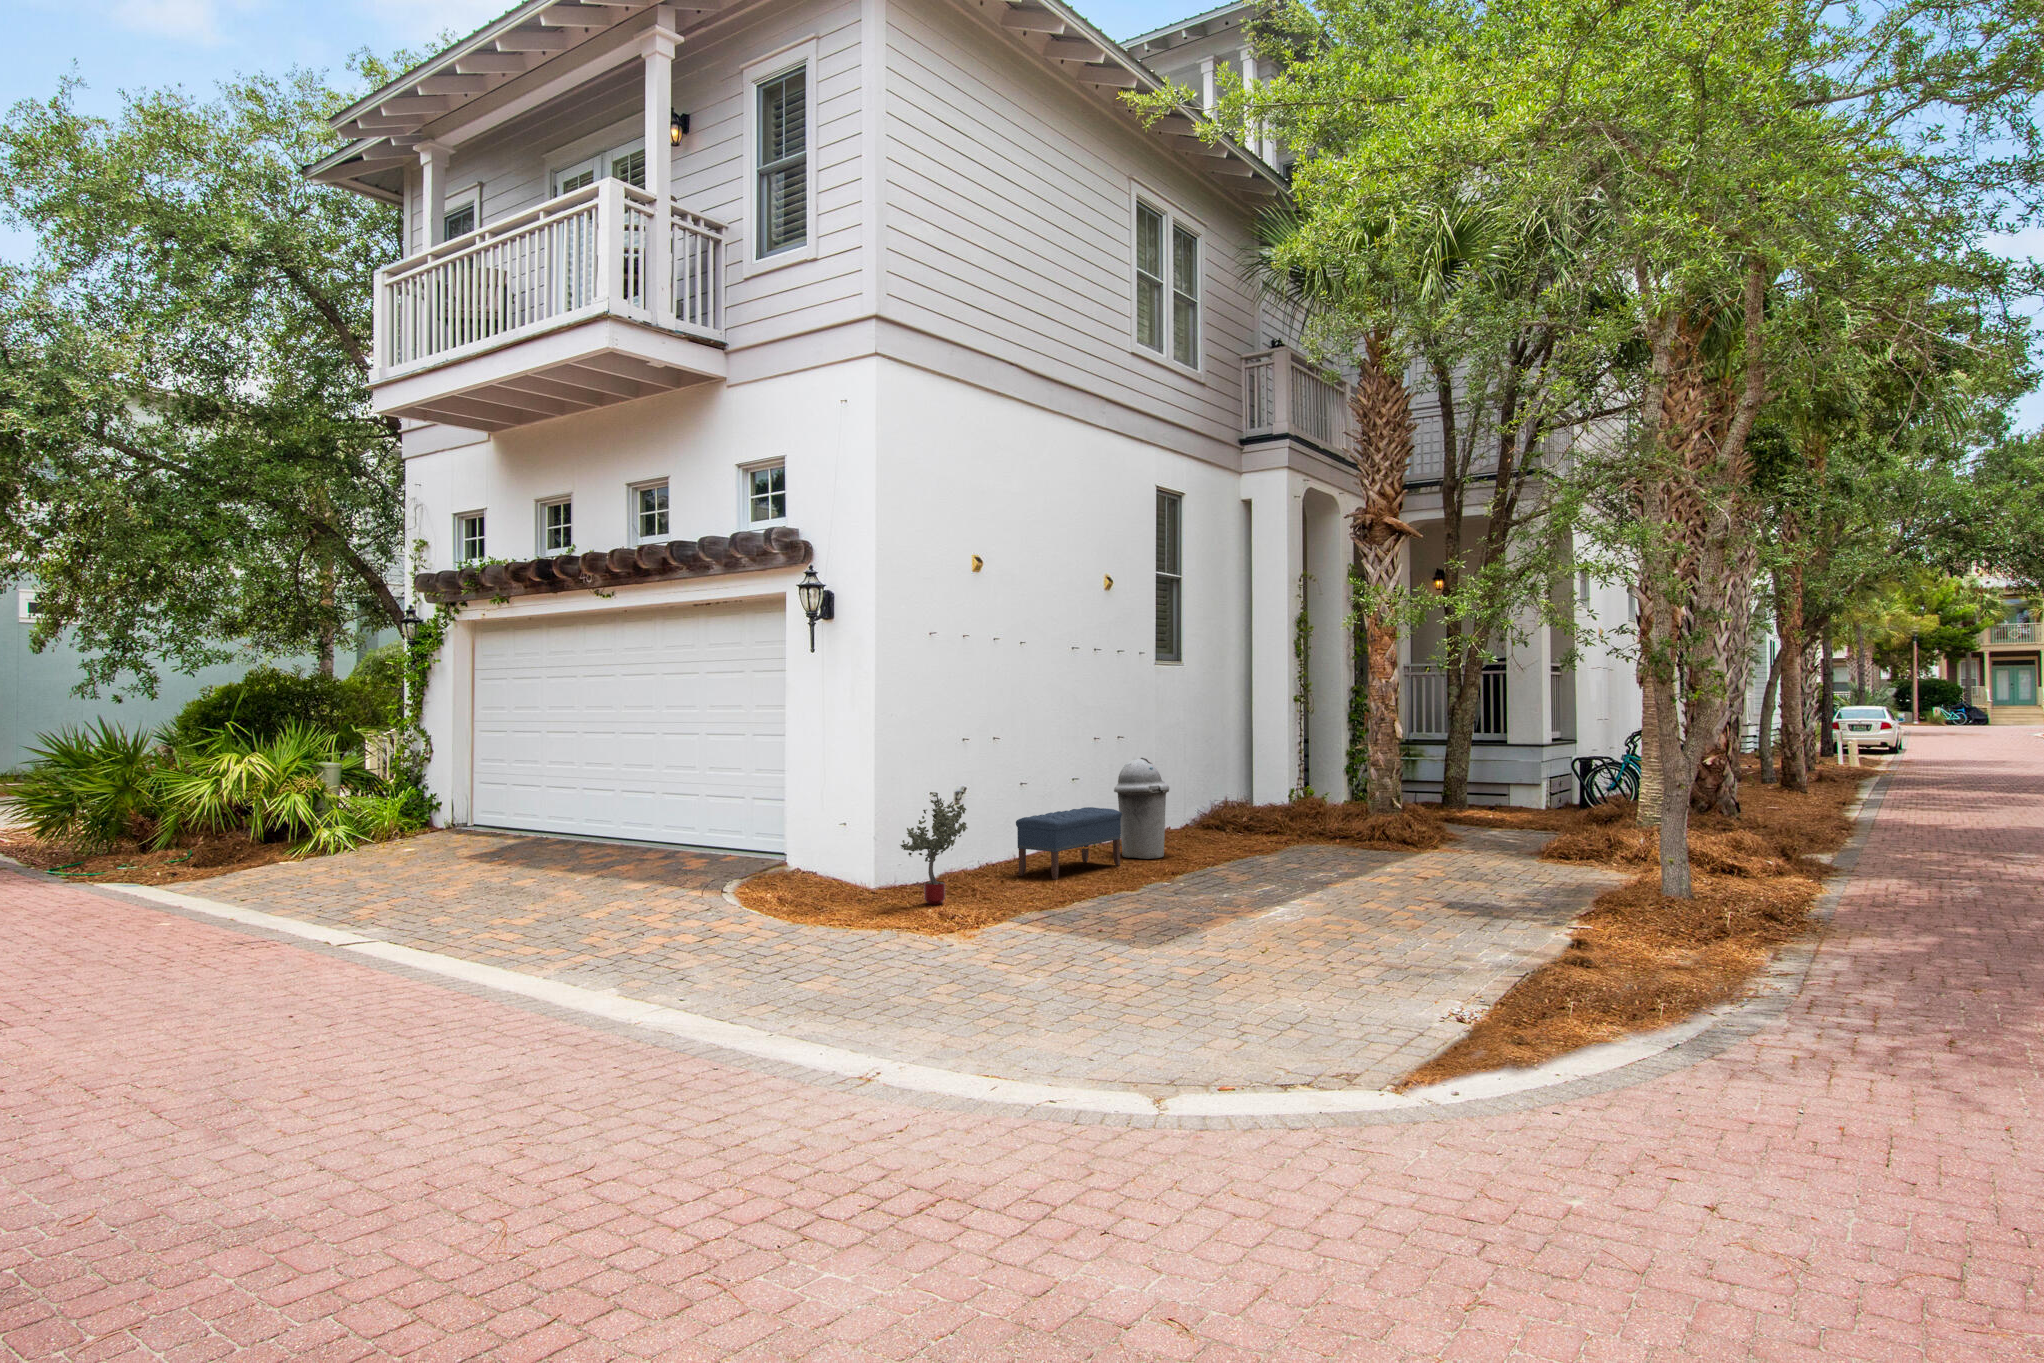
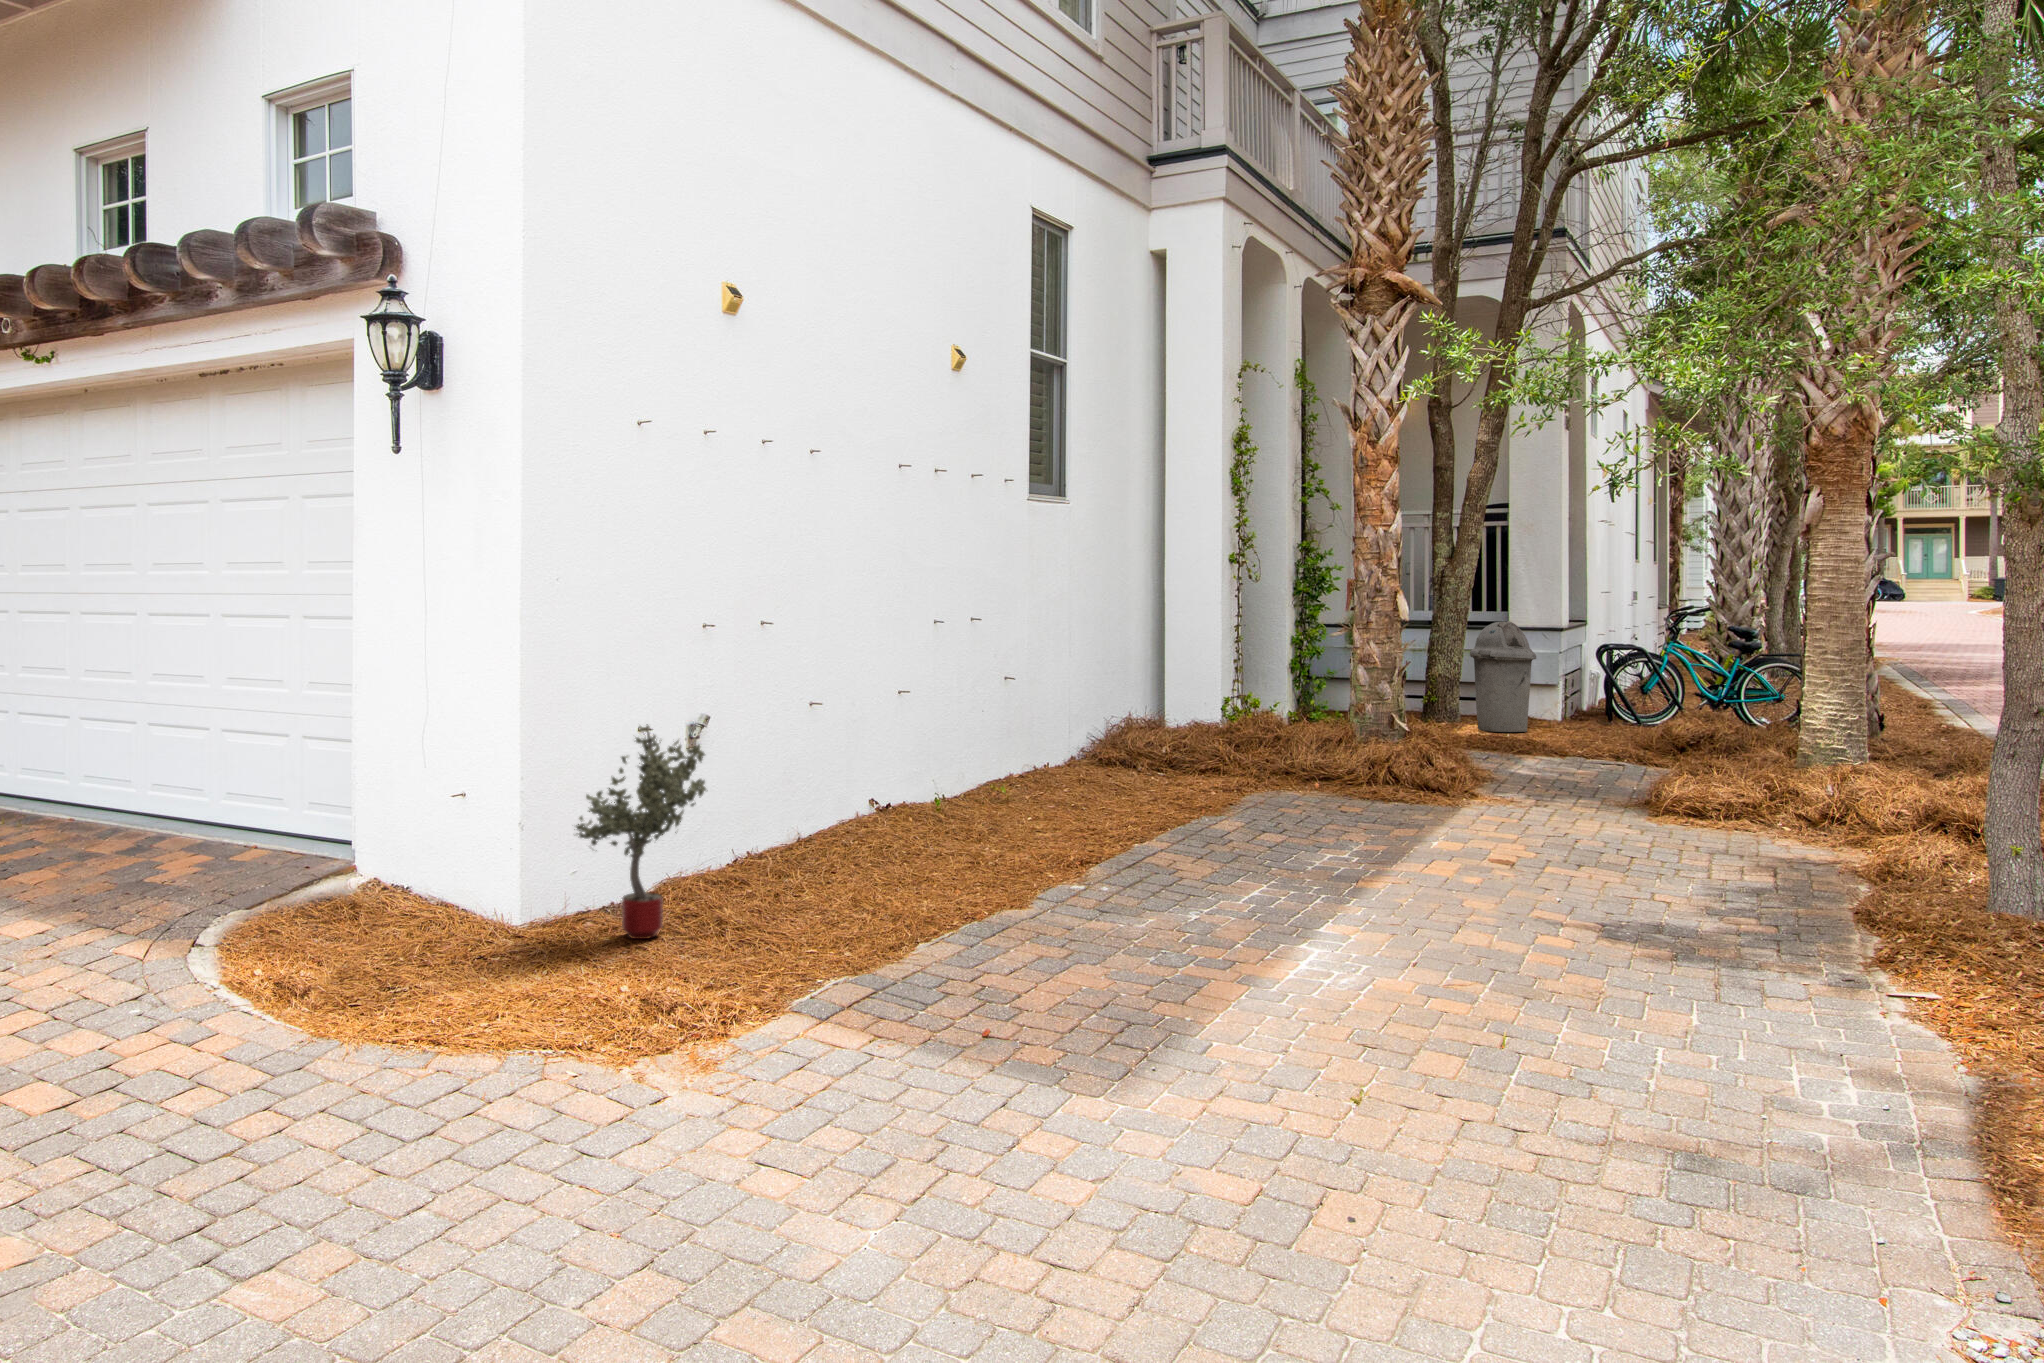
trash can: present [1114,758,1169,859] -> present [1470,621,1536,732]
bench: present [1016,807,1122,880] -> none [796,738,978,871]

